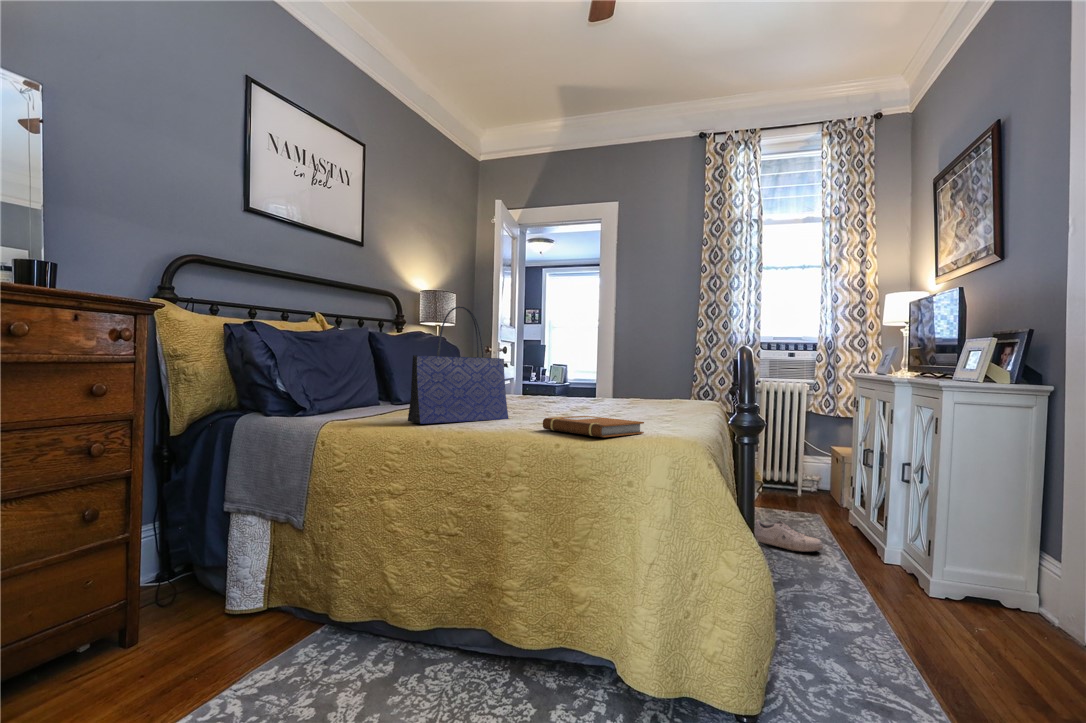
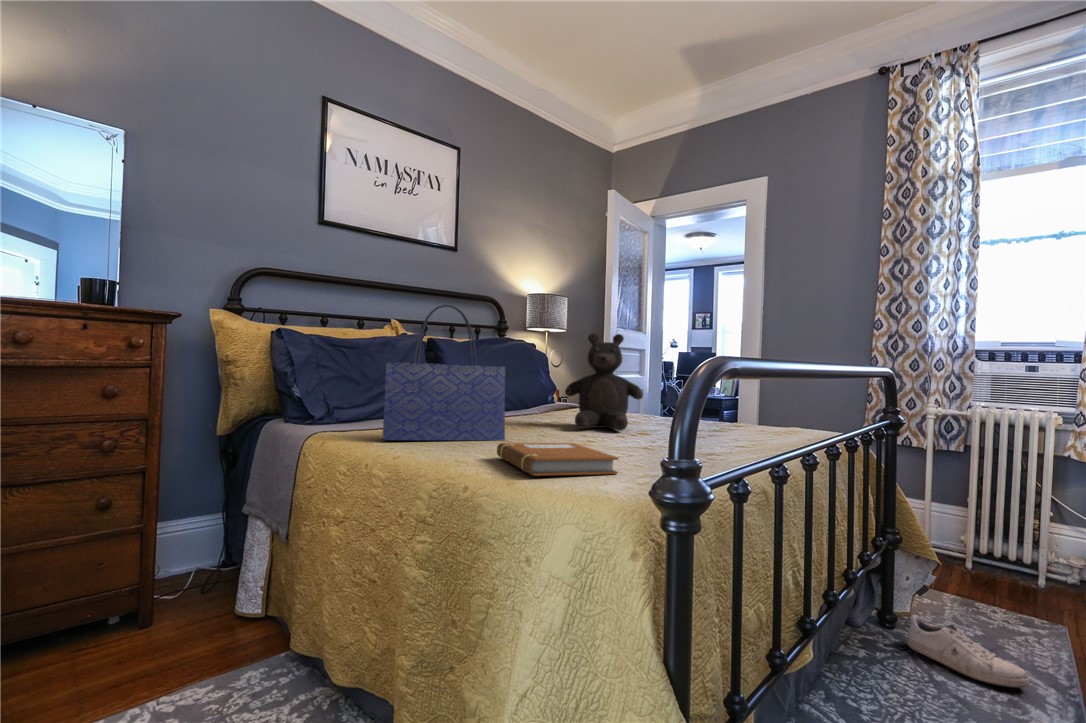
teddy bear: none [519,330,581,408] -> present [565,333,643,431]

